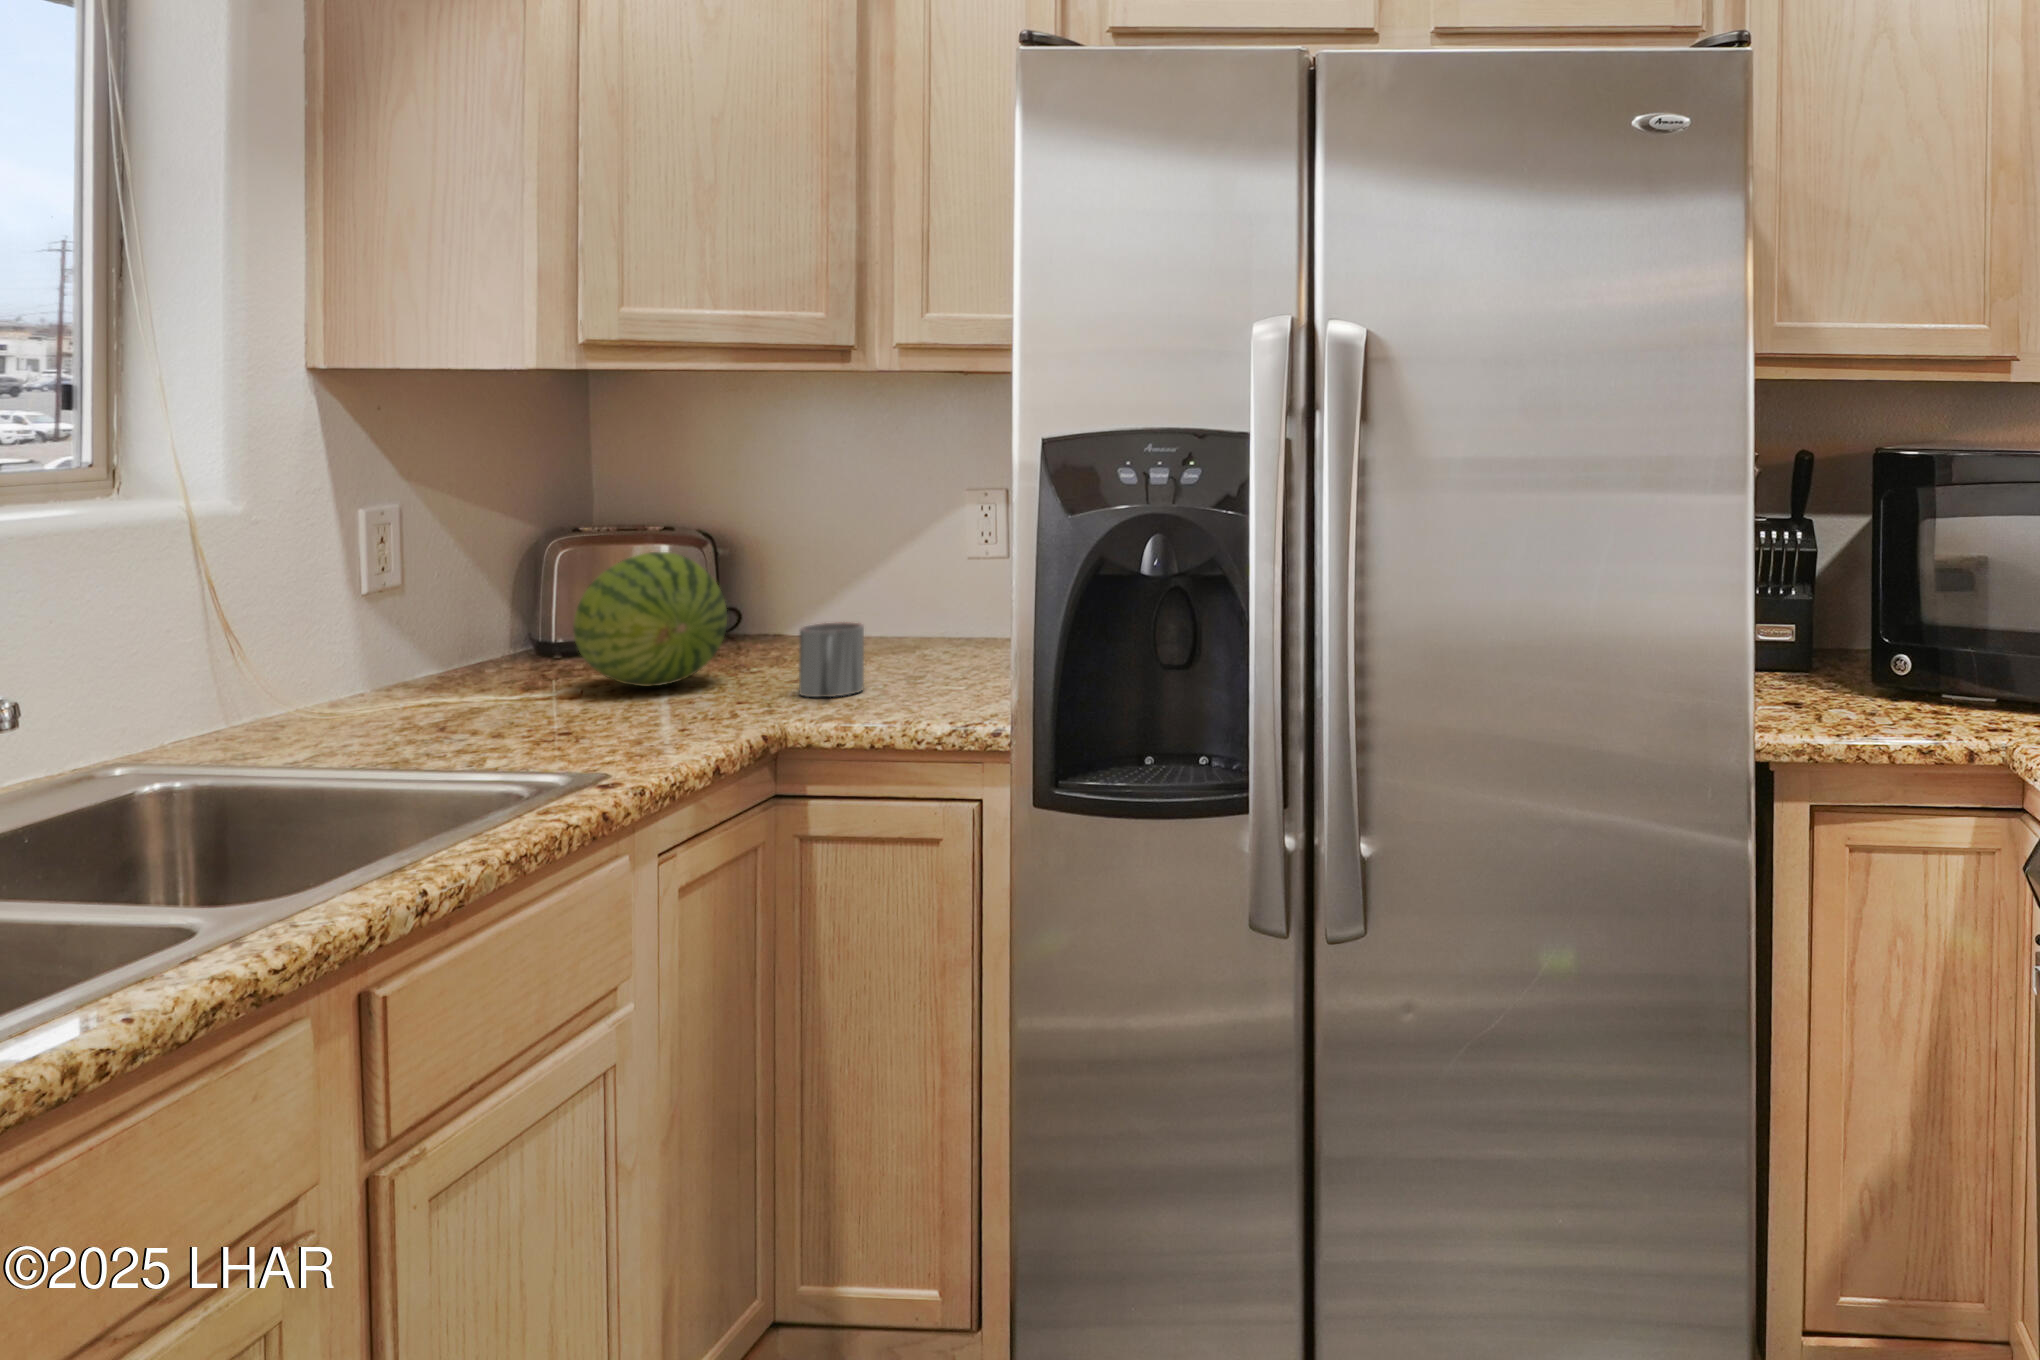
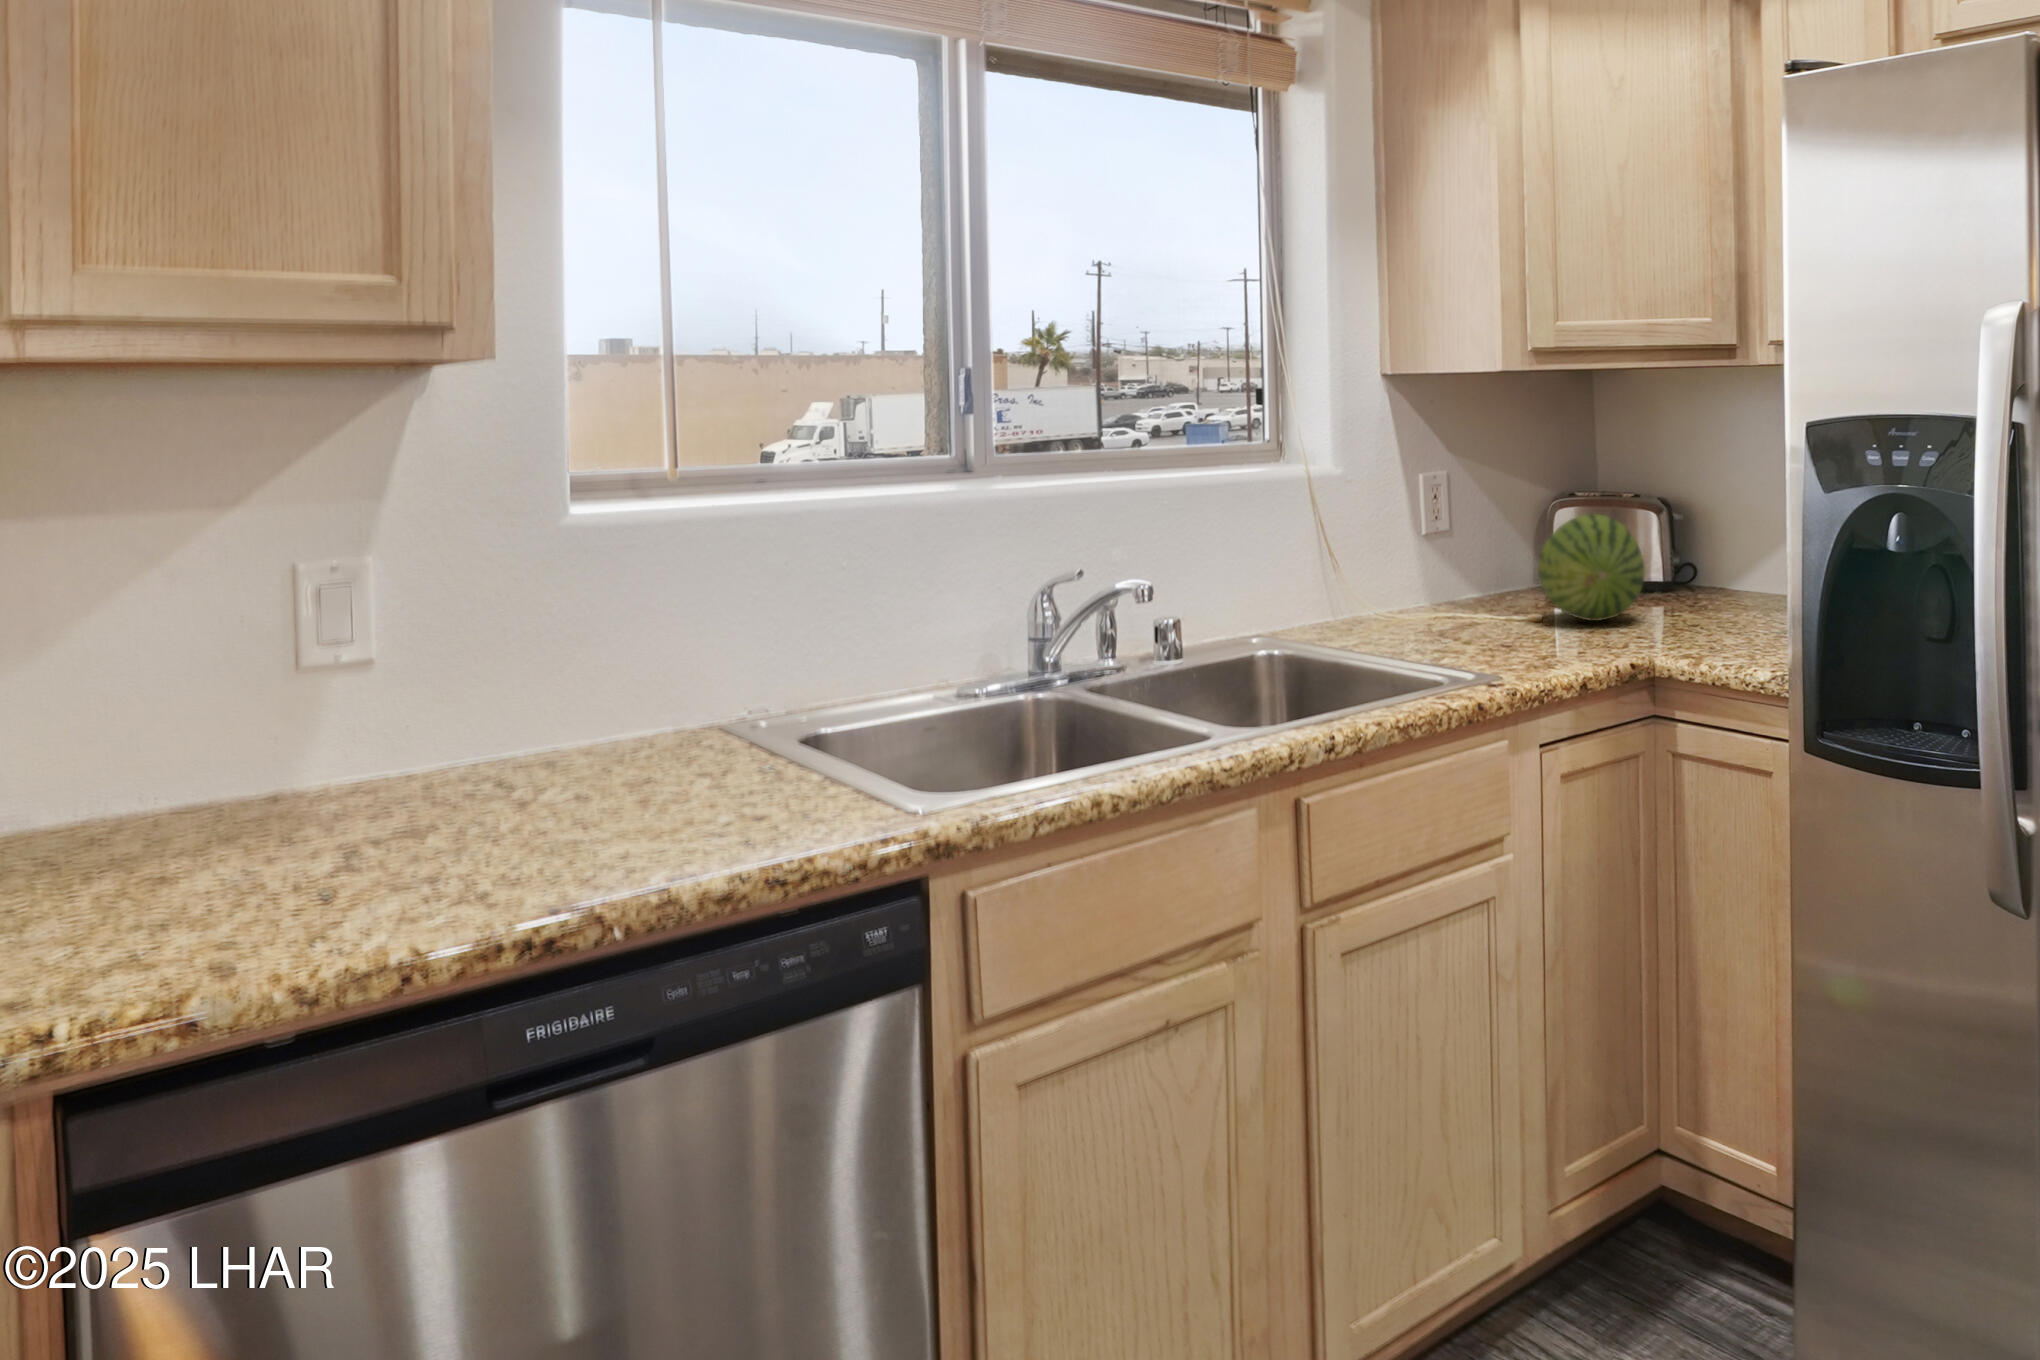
mug: present [799,622,864,697] -> none [1682,580,1734,642]

